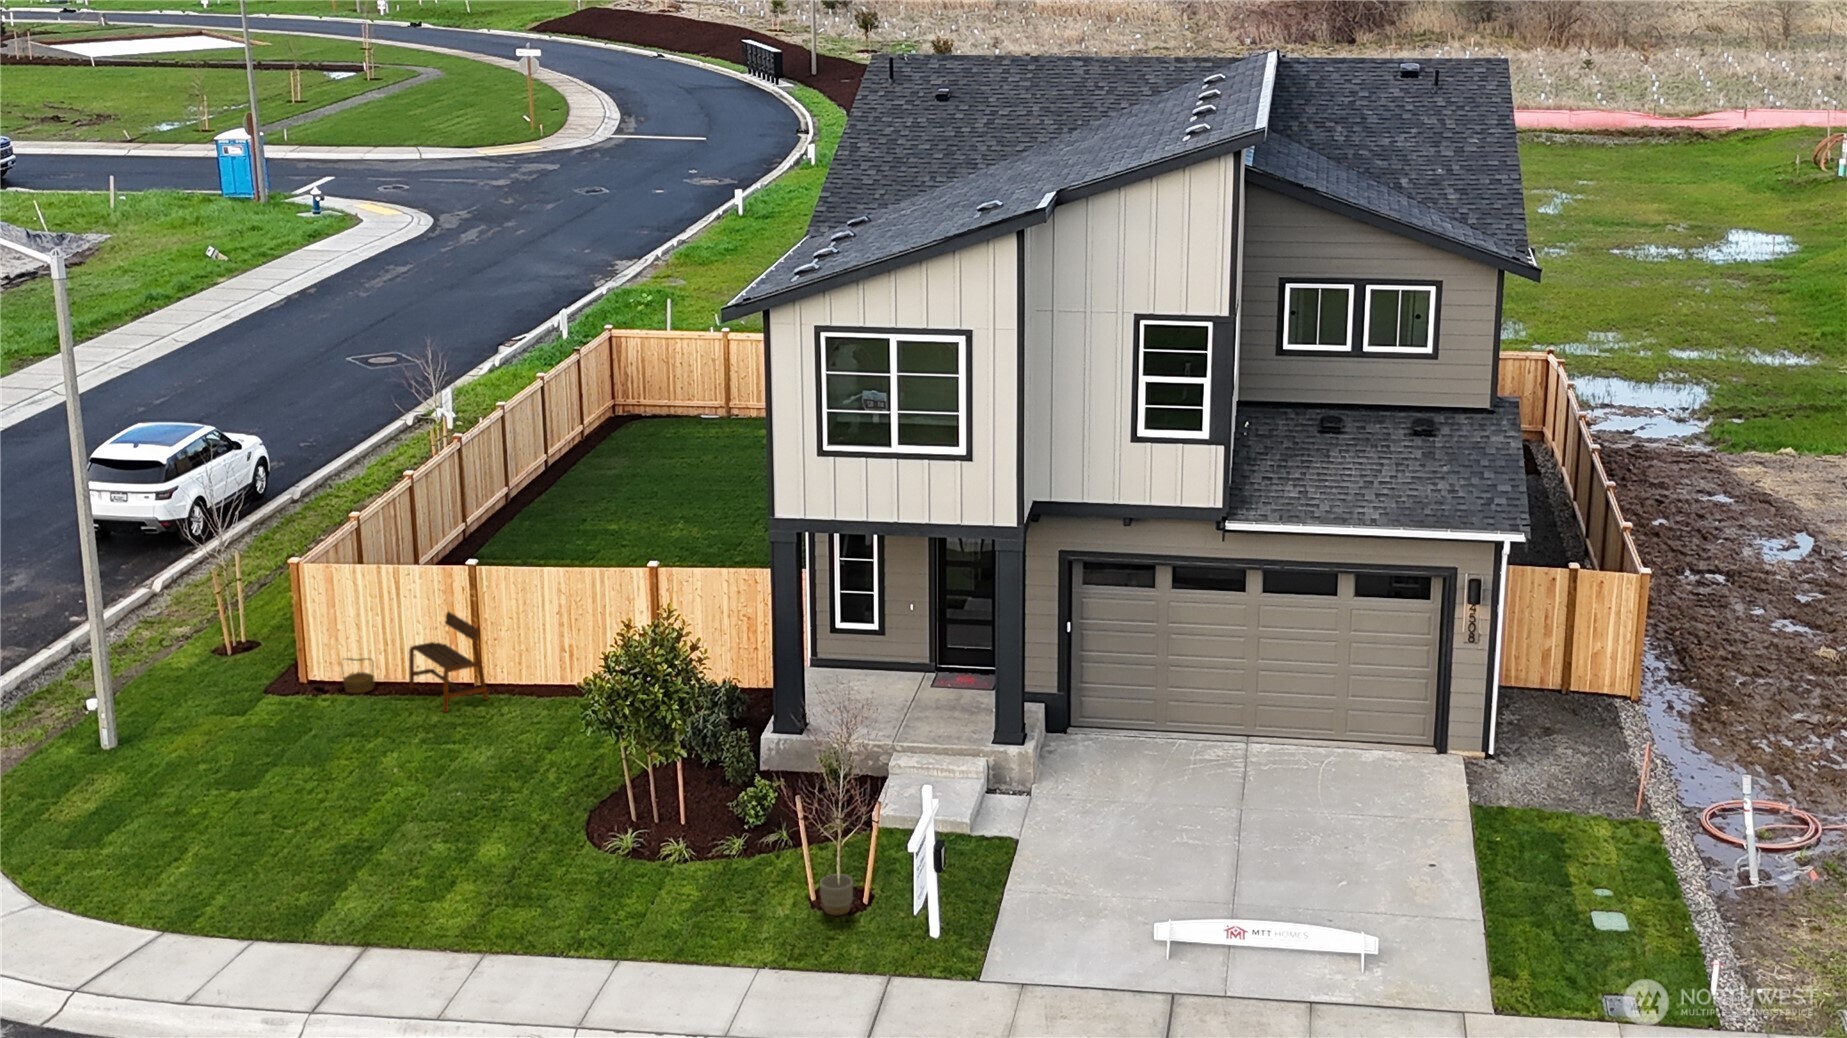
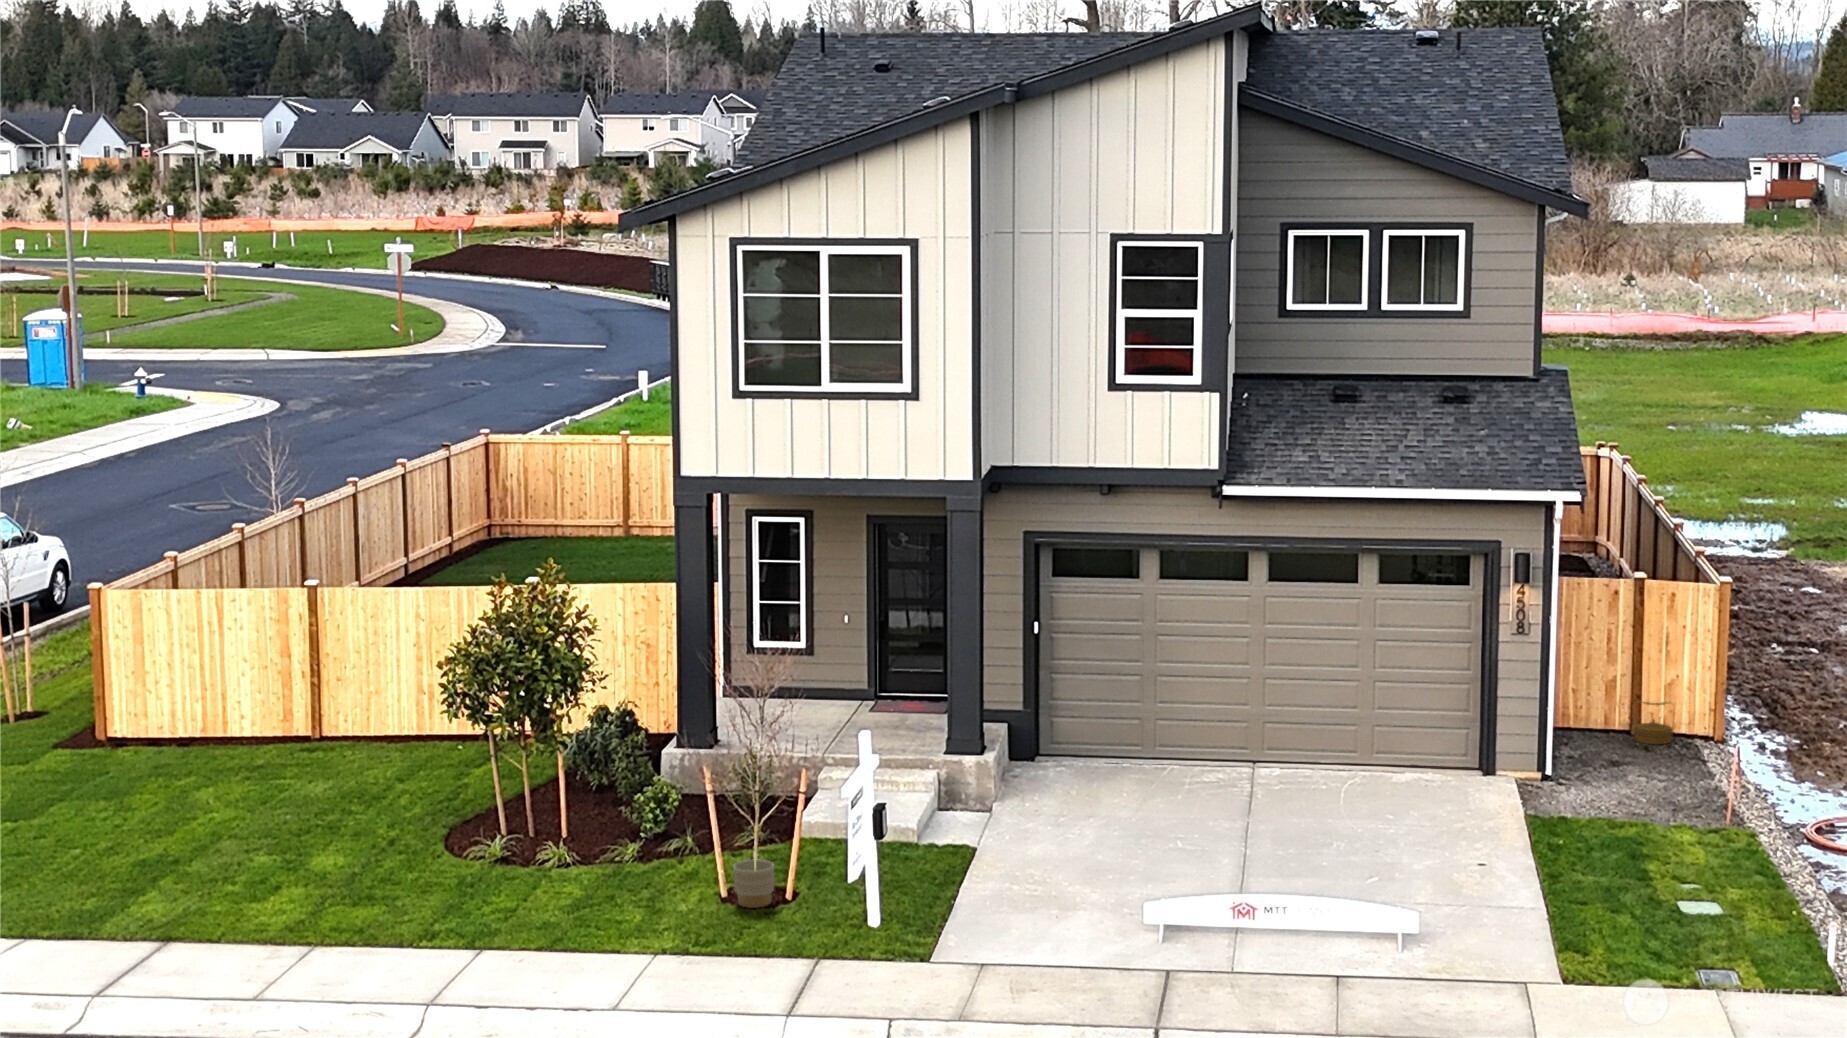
bench: present [409,612,488,712] -> none [228,638,326,753]
woven basket: present [343,658,375,693] -> present [1633,702,1675,744]

